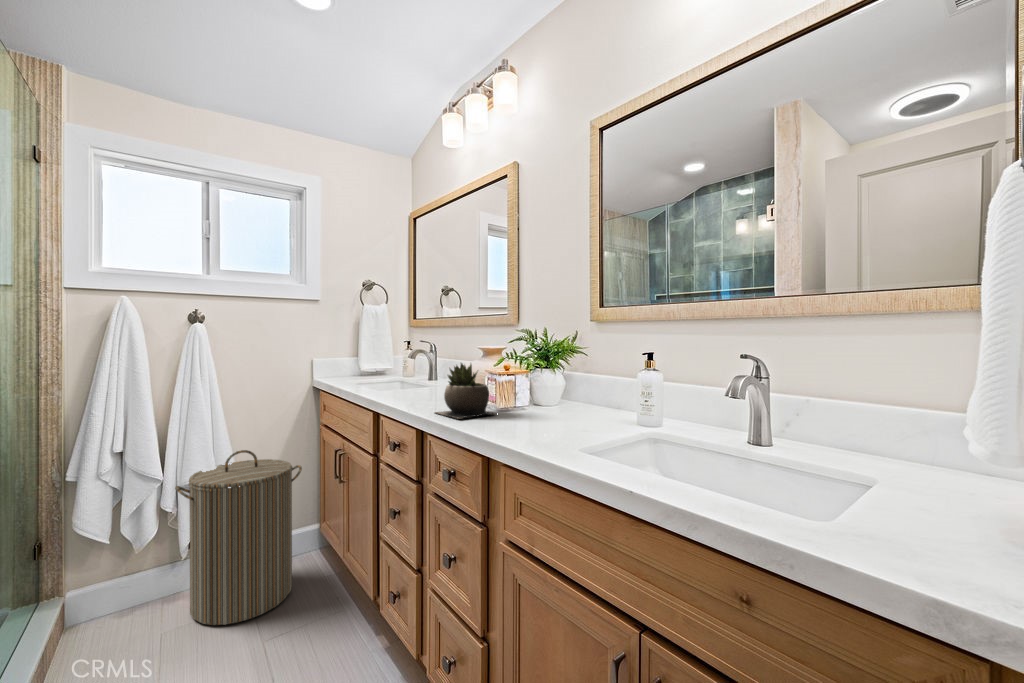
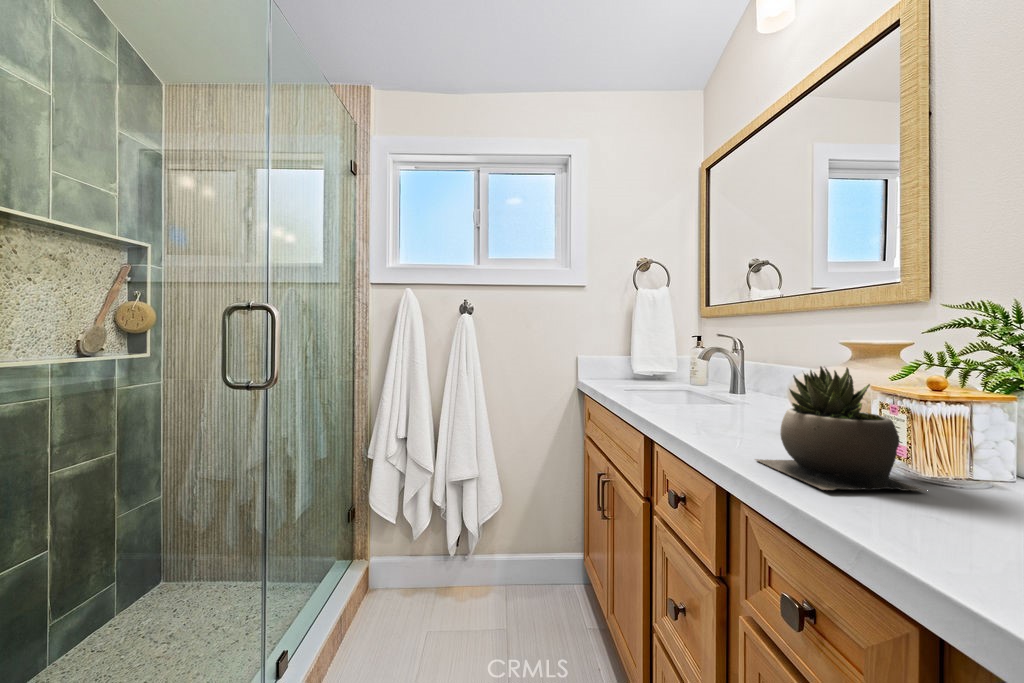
laundry hamper: present [175,450,302,625] -> none [440,455,562,655]

